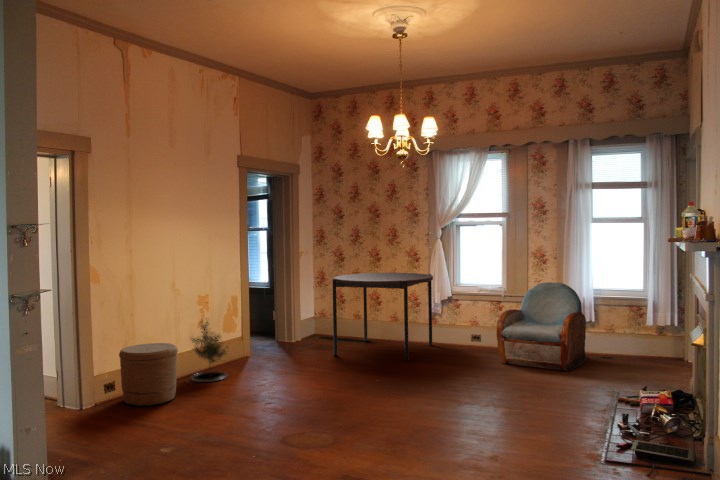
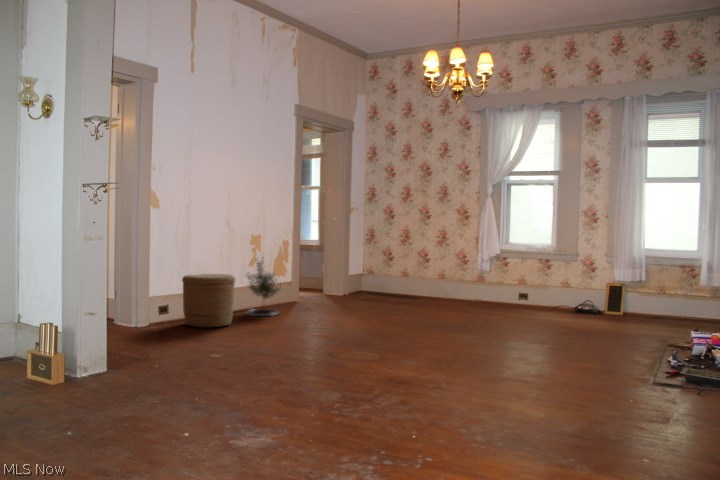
dining table: present [332,273,433,361] -> none [381,230,482,311]
armchair: present [497,282,589,371] -> none [544,241,637,324]

